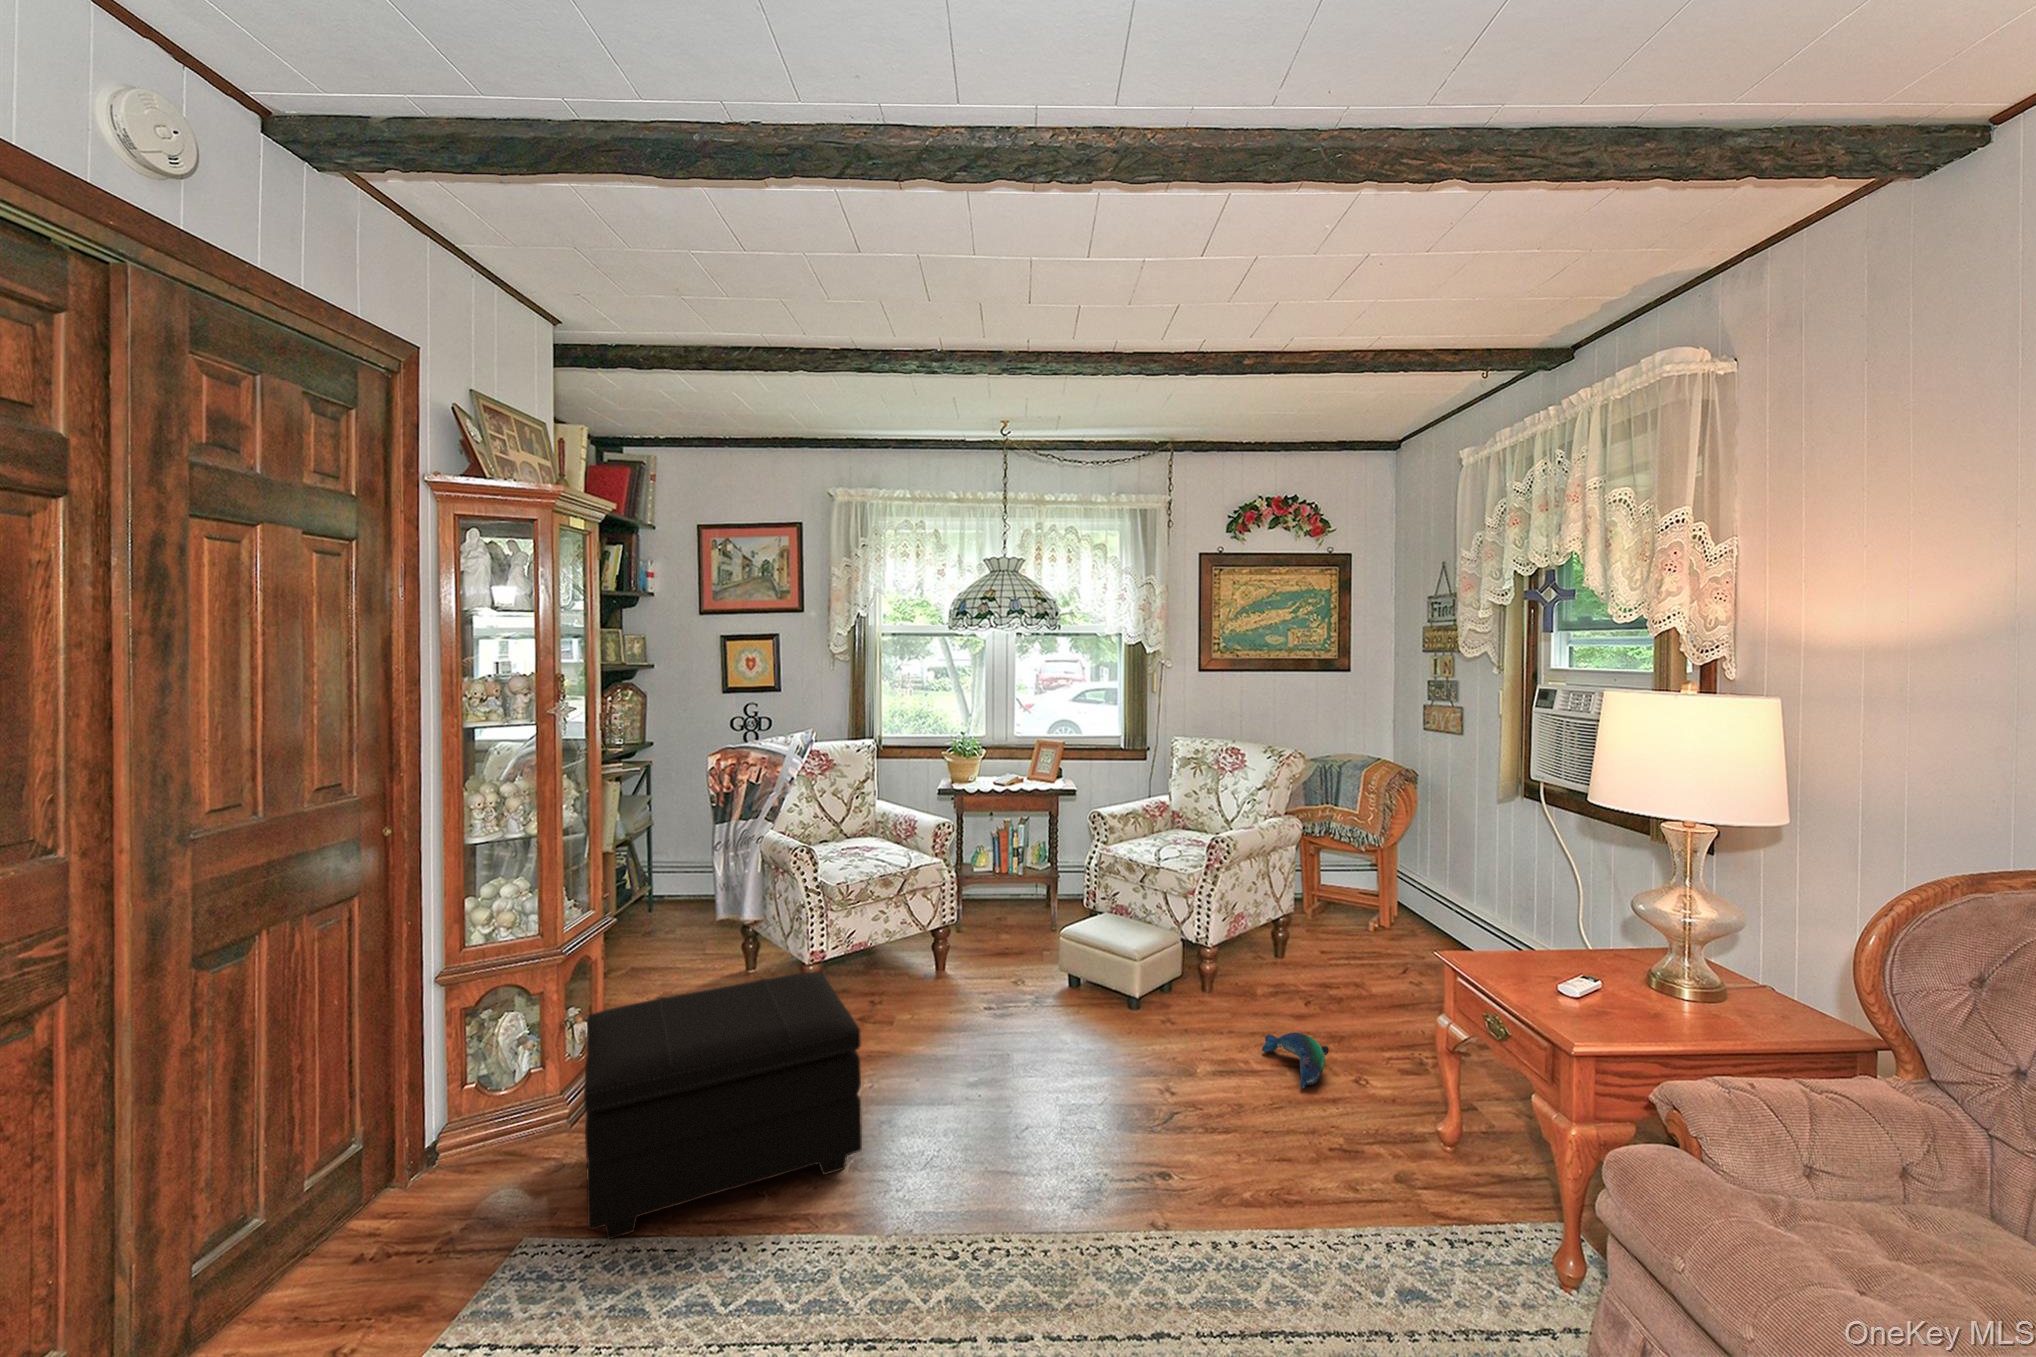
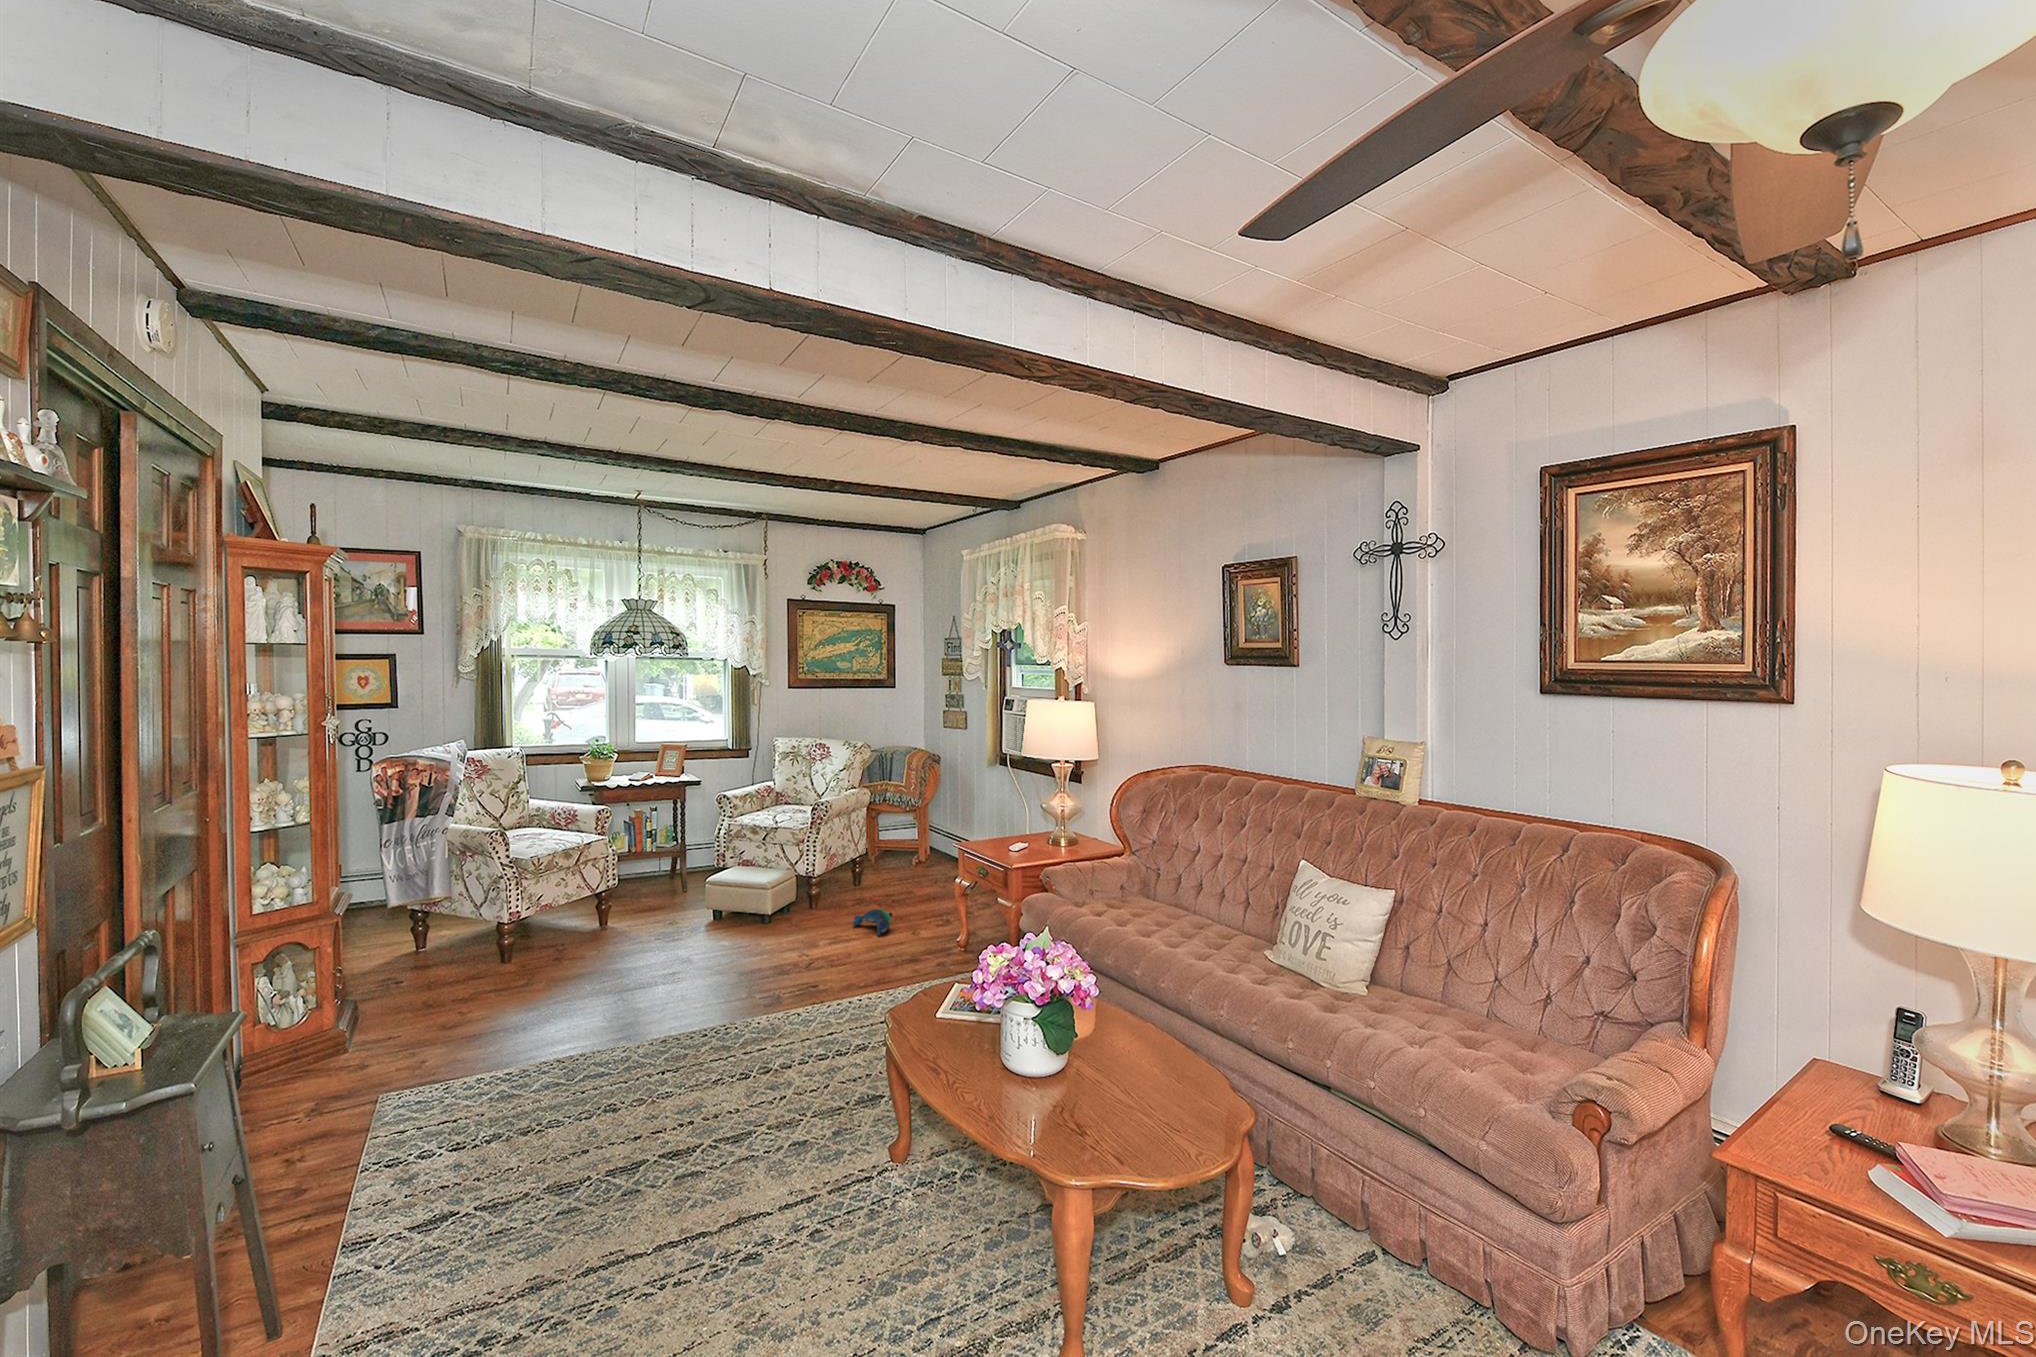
footstool: present [584,972,862,1239] -> none [399,904,621,1064]

